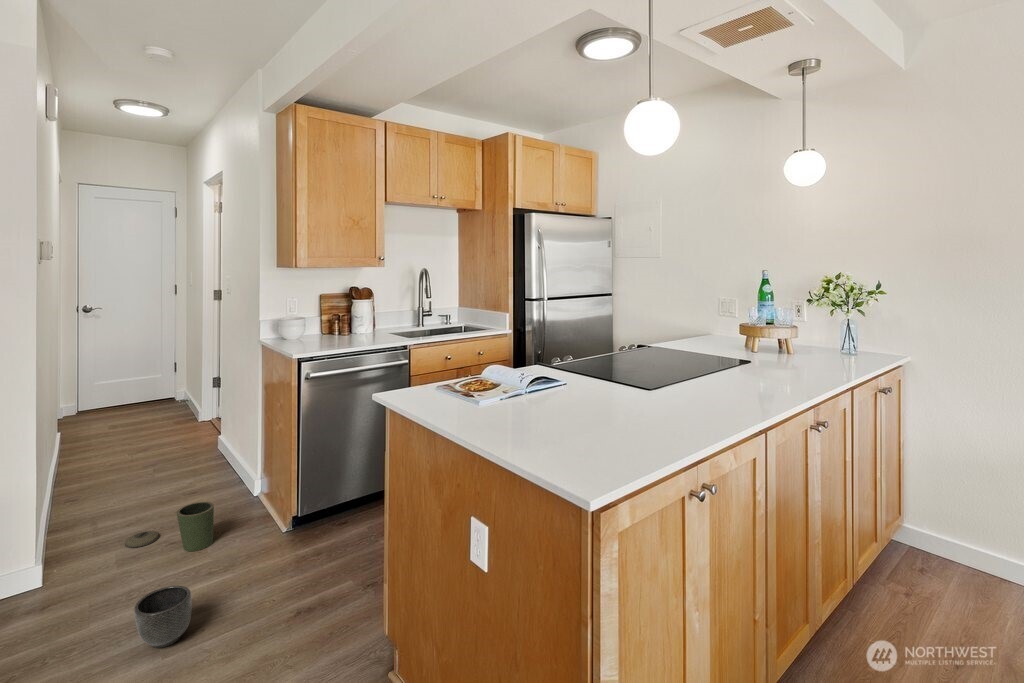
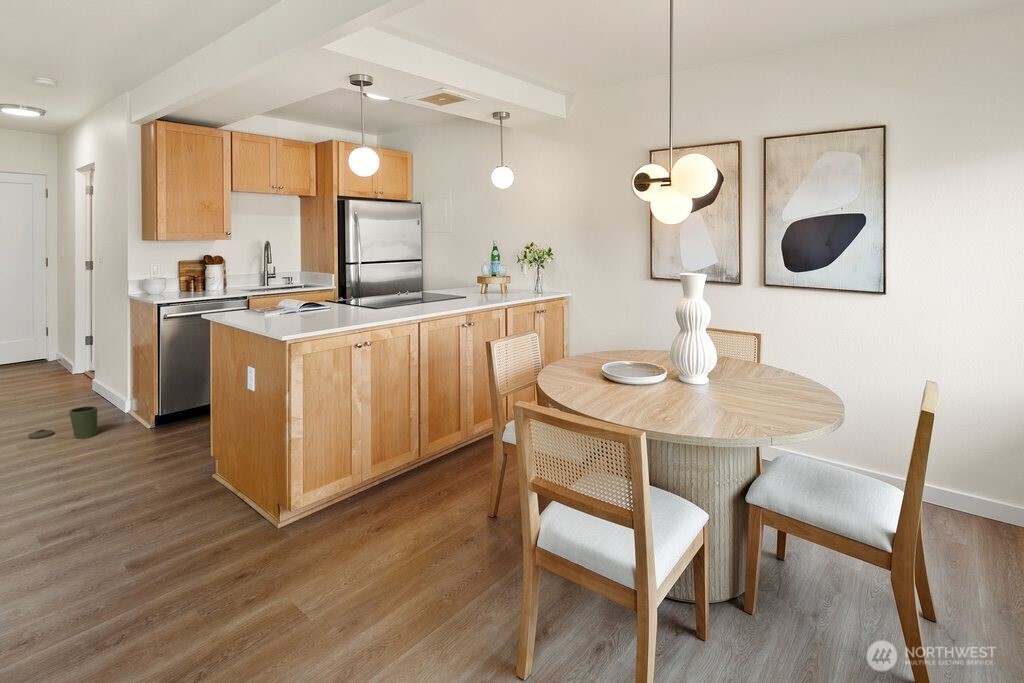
planter: present [134,586,192,648] -> none [50,439,87,473]

